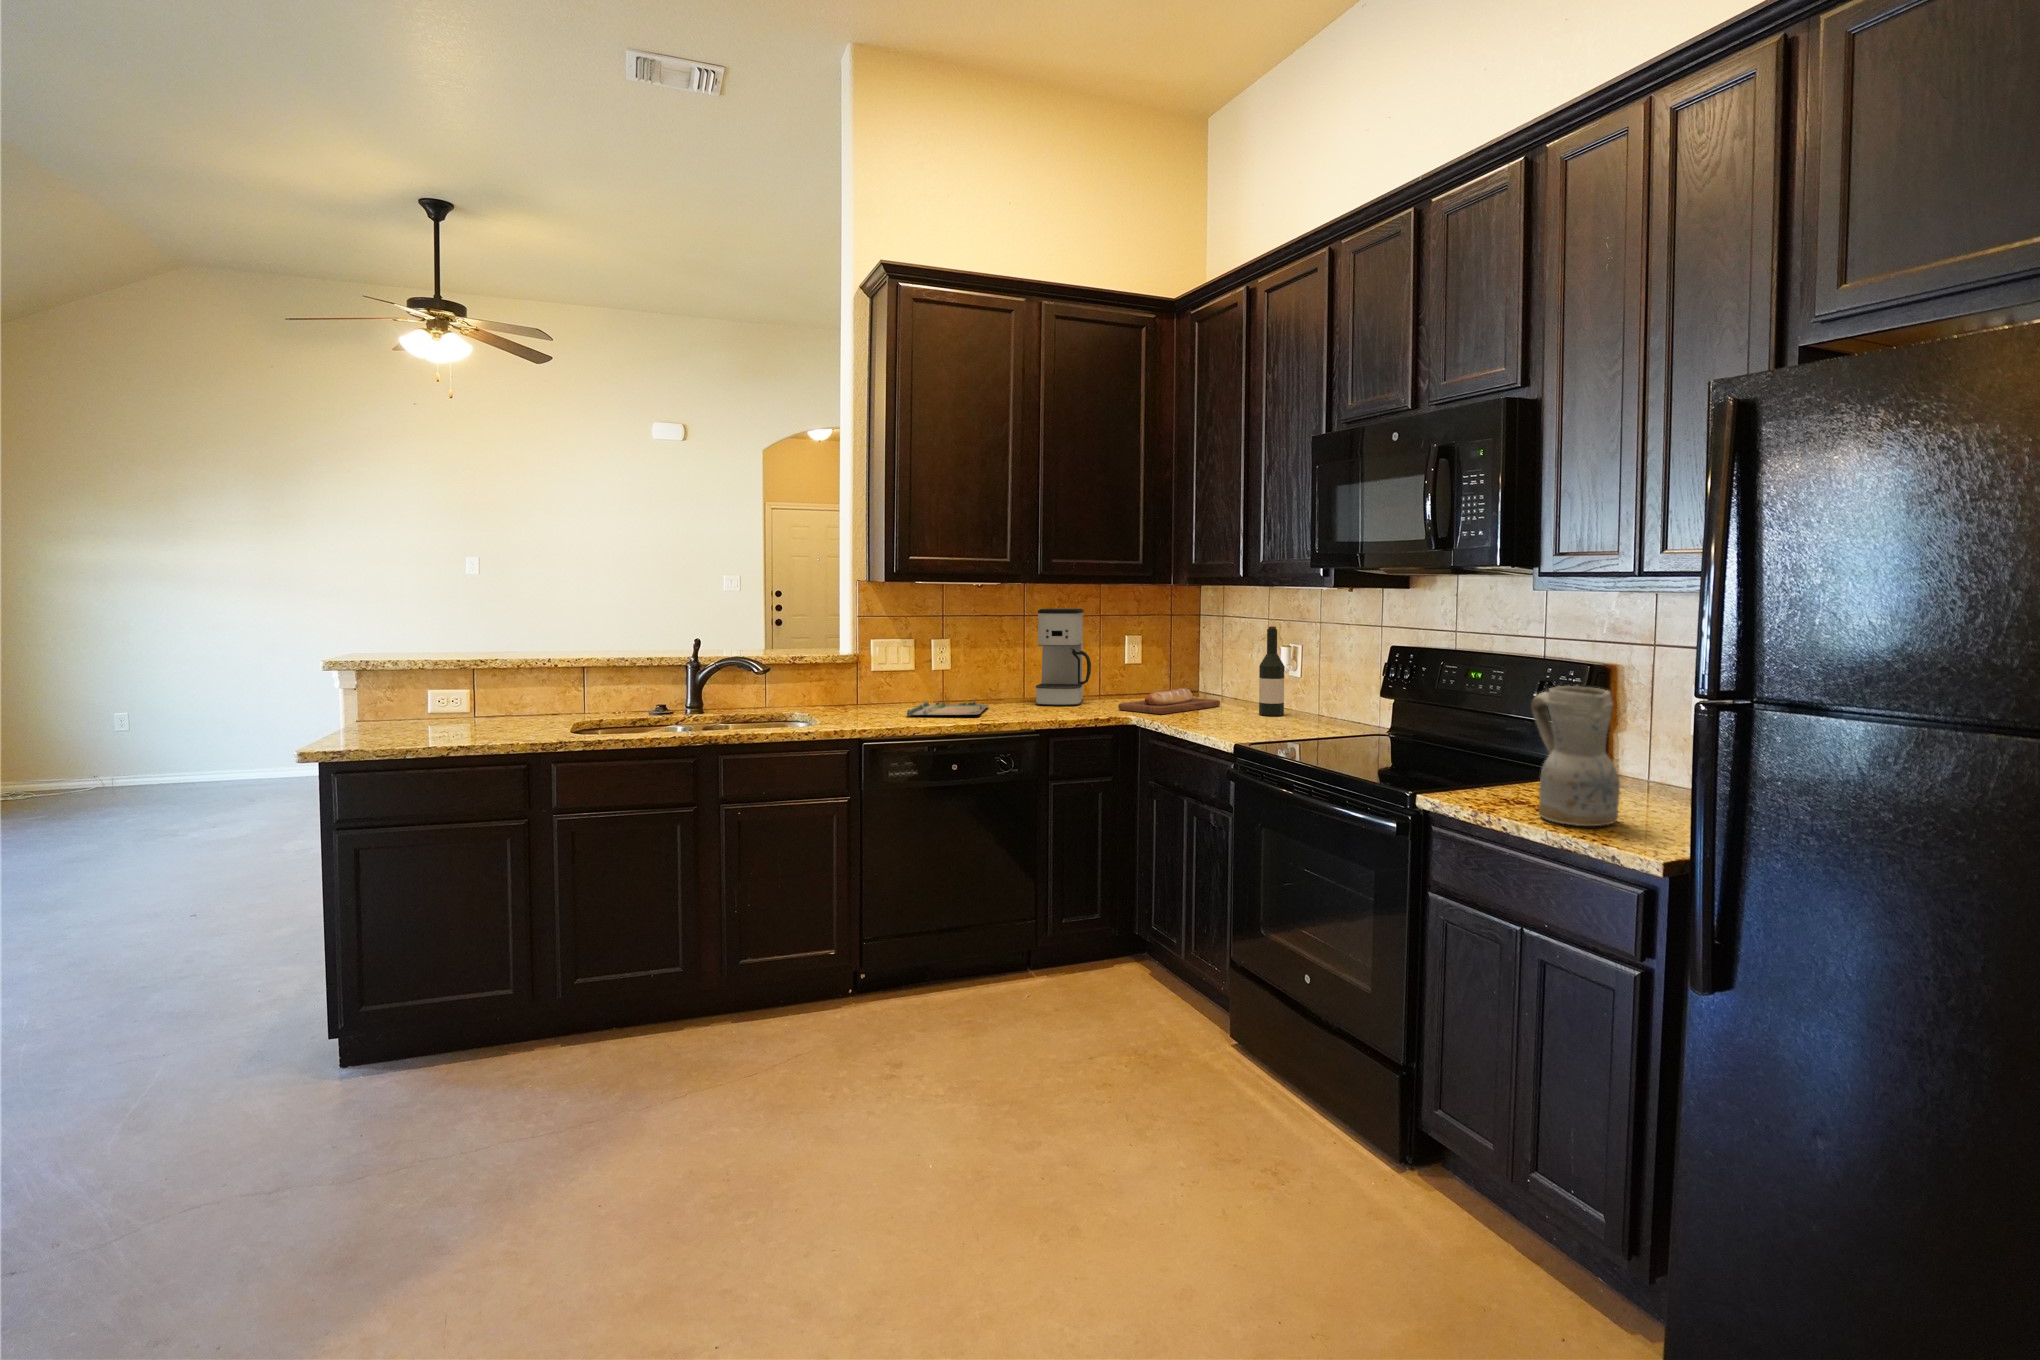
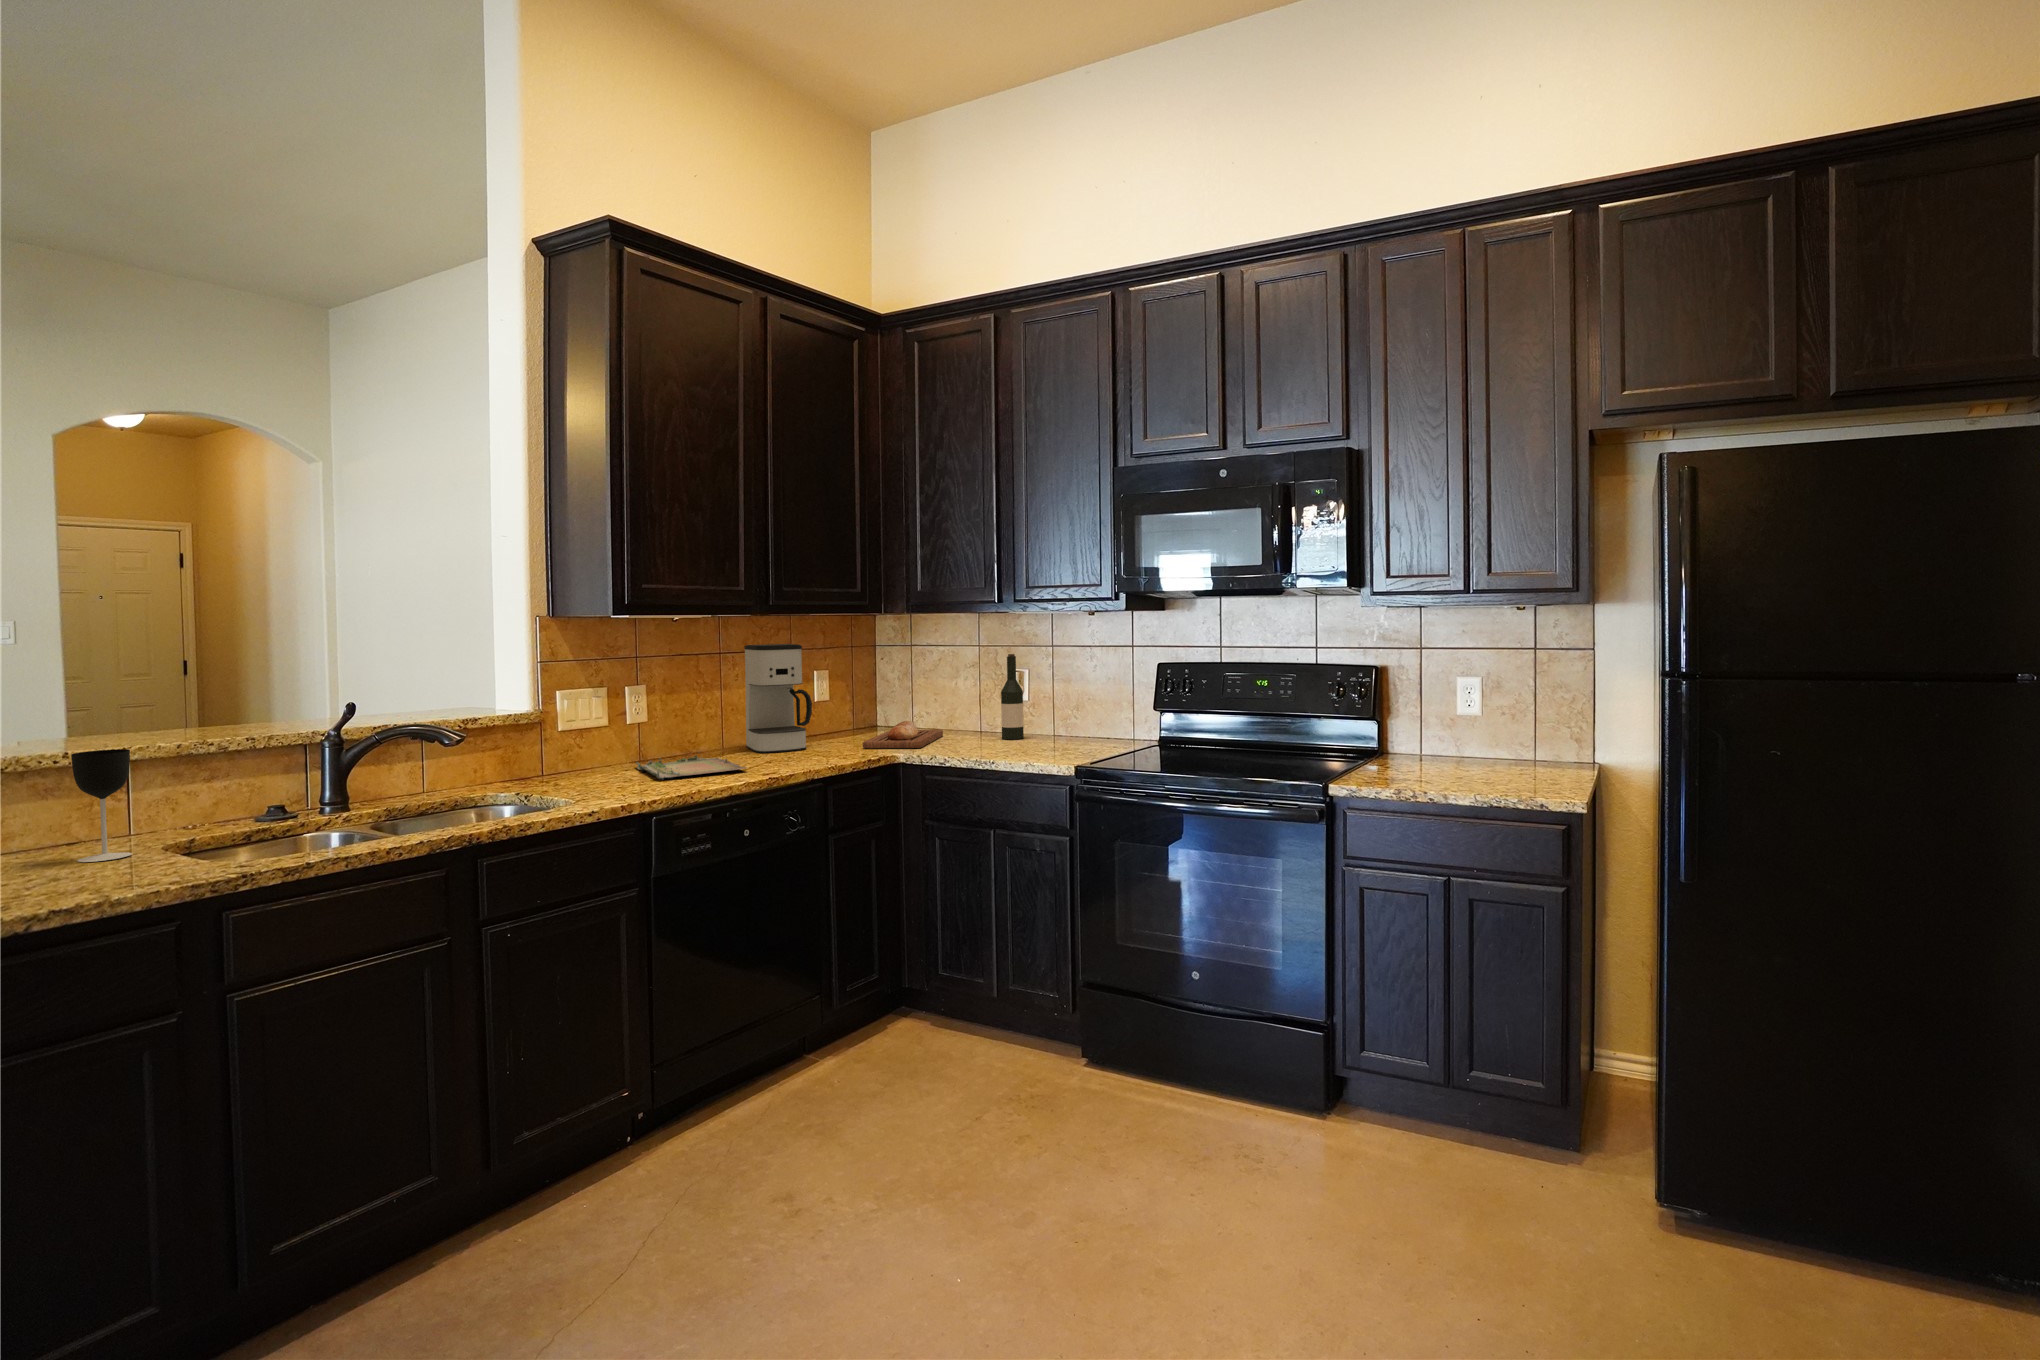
wine glass: none [533,658,563,725] -> present [71,749,132,862]
ceramic pitcher: present [1531,686,1620,826] -> none [1423,685,1496,788]

